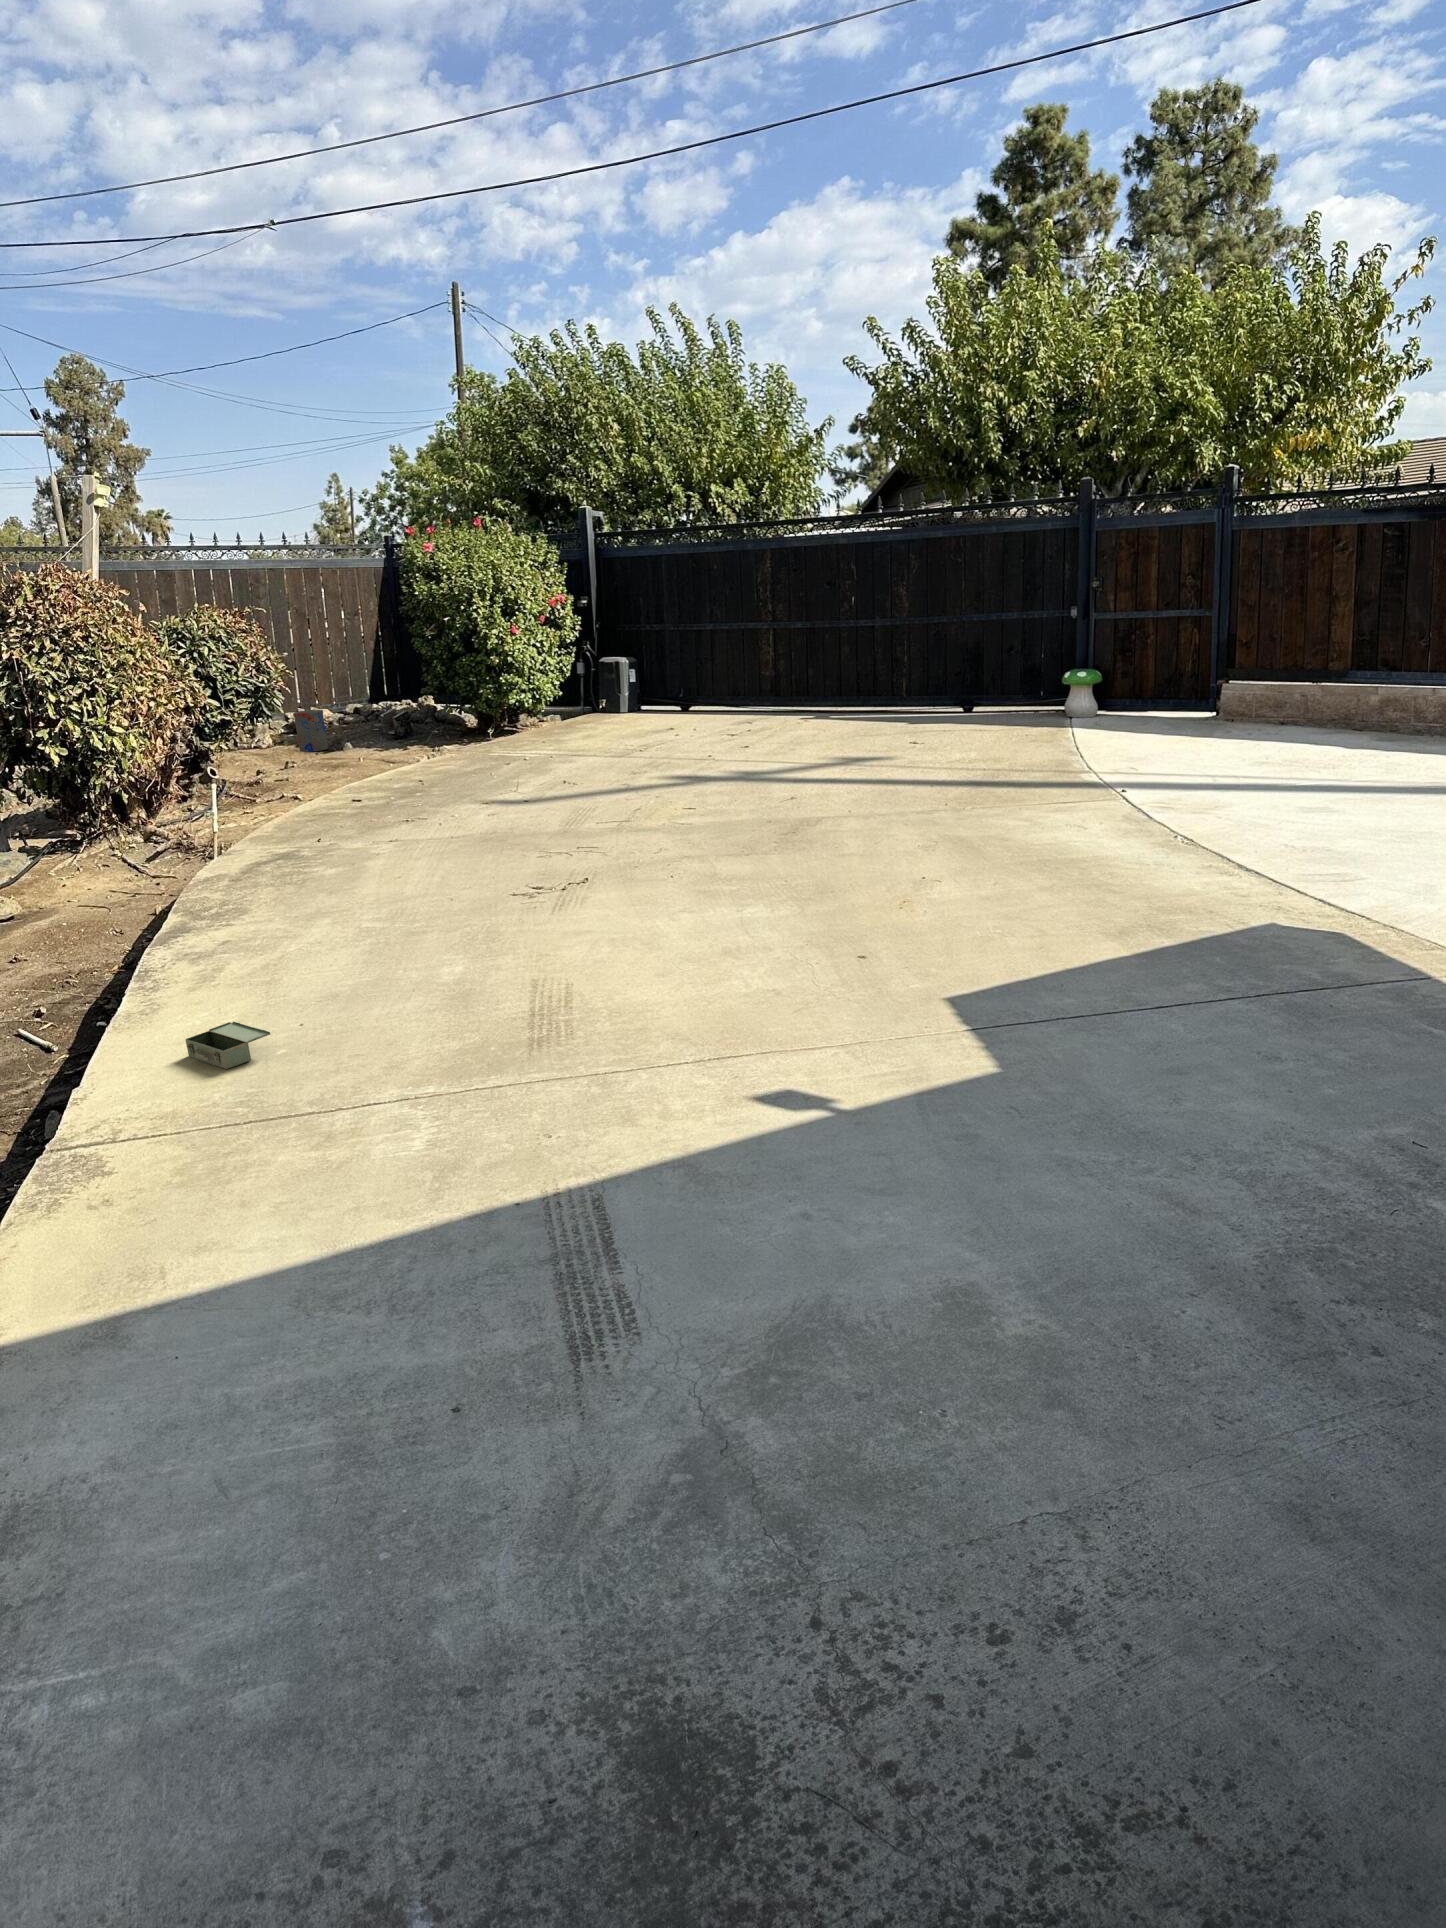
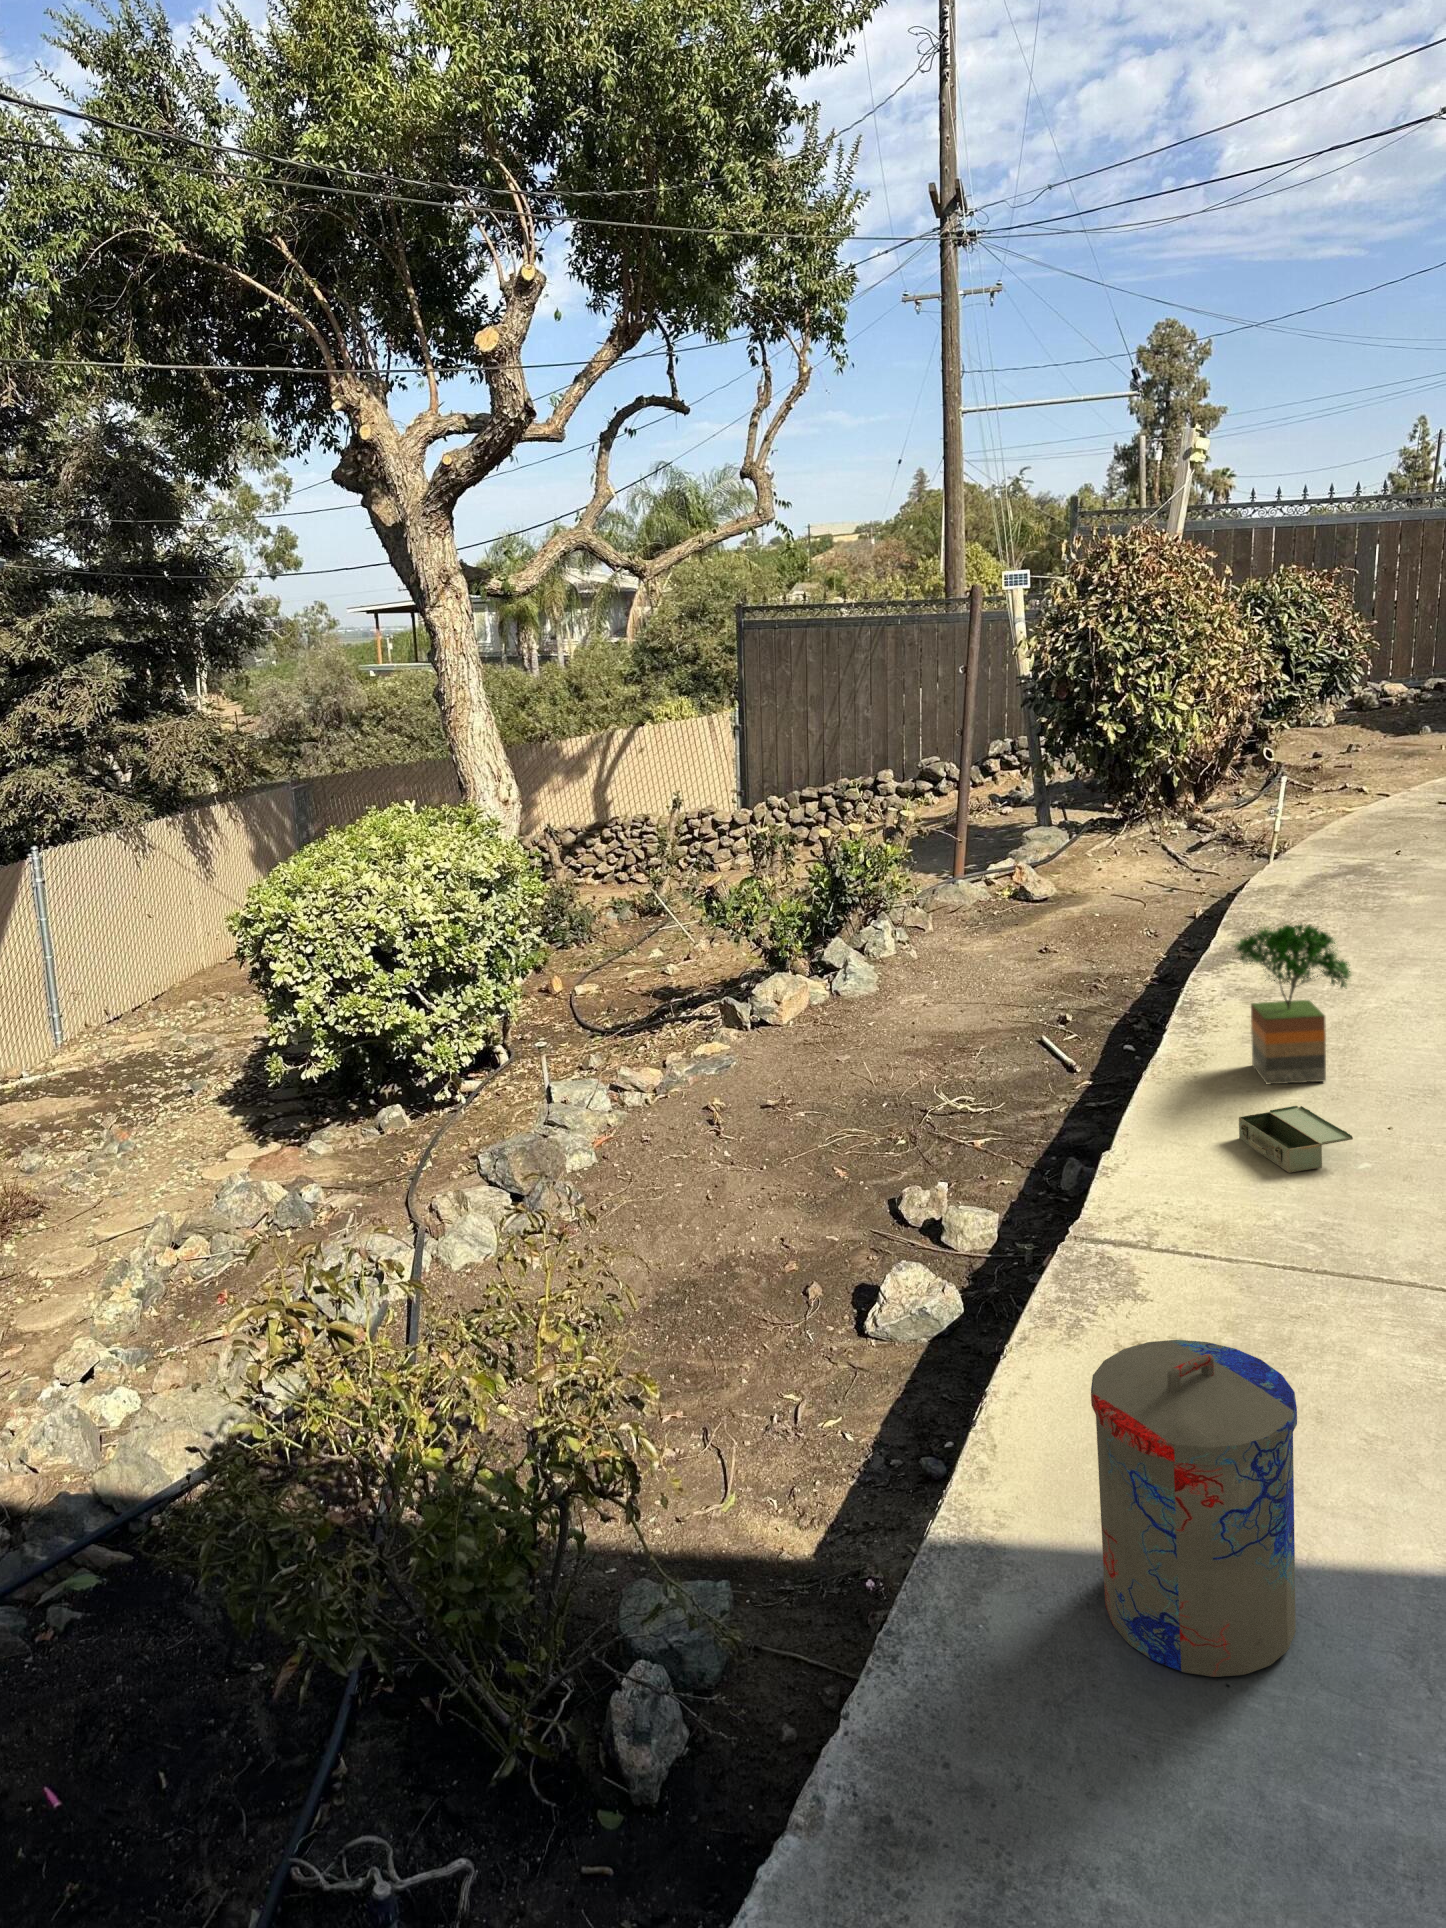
trash can: present [293,707,329,752] -> present [1091,1340,1297,1677]
potted tree: none [164,885,261,1017] -> present [1234,924,1351,1085]

